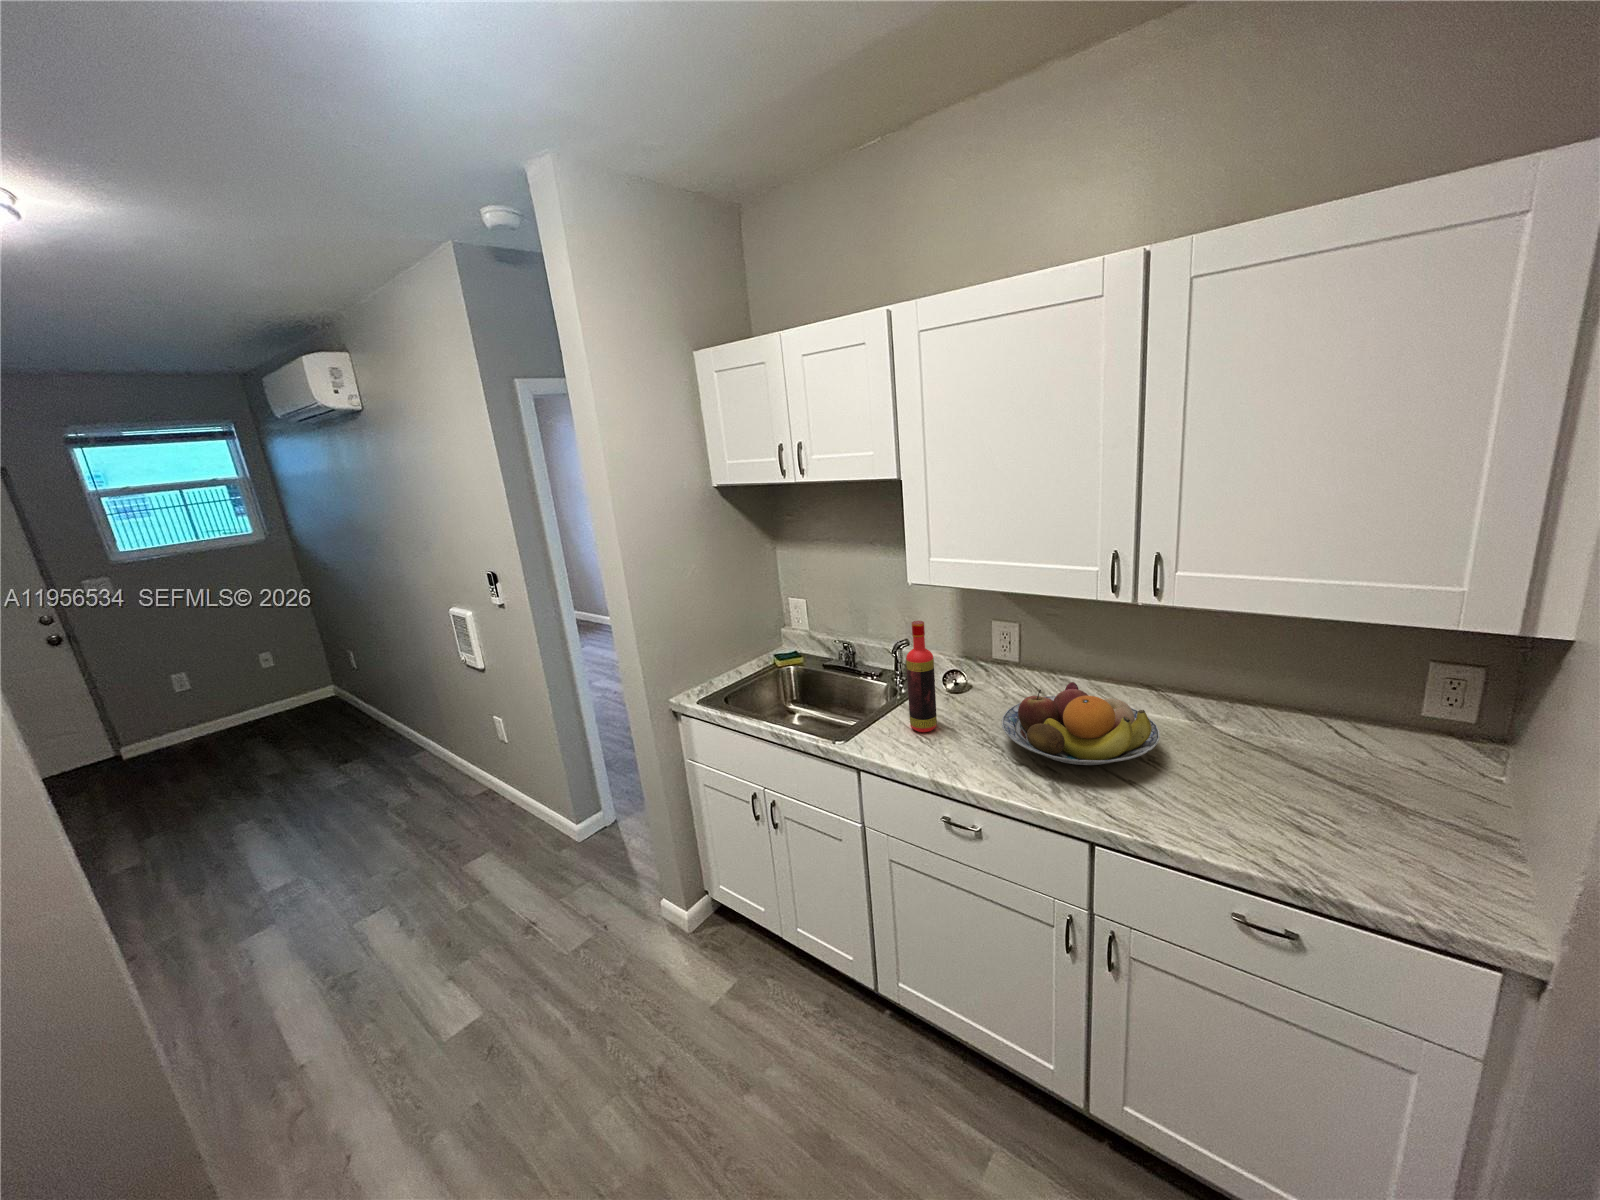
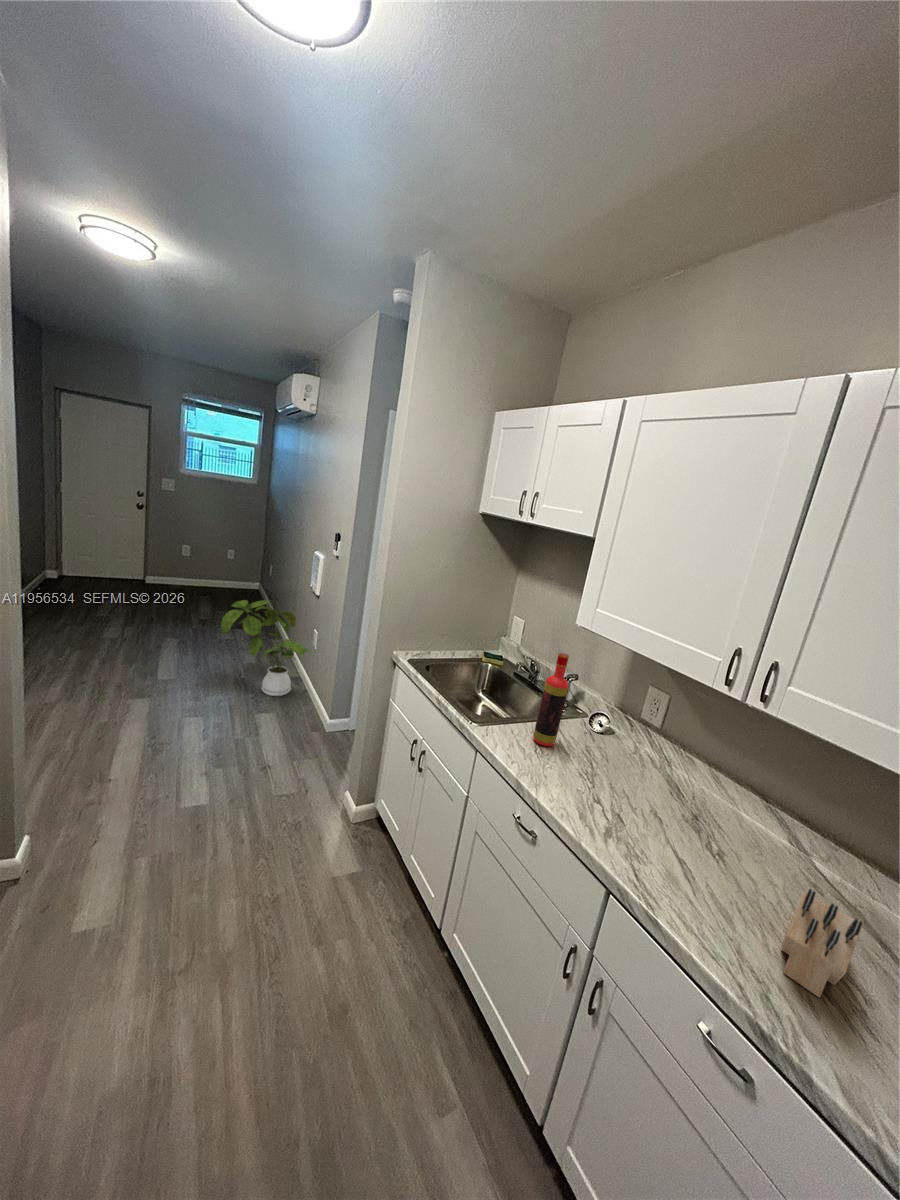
fruit bowl: present [1002,682,1160,765] -> none [595,749,738,842]
house plant: none [350,705,509,834] -> present [222,600,311,696]
knife block: none [1243,749,1334,839] -> present [781,889,862,997]

